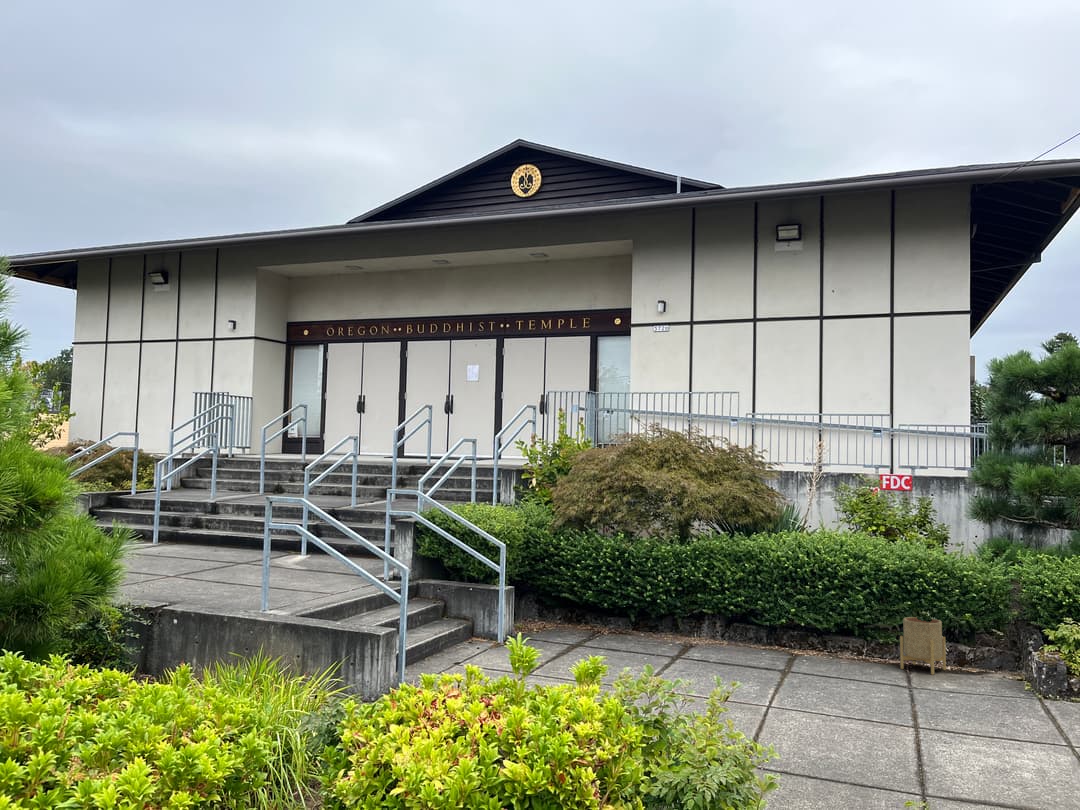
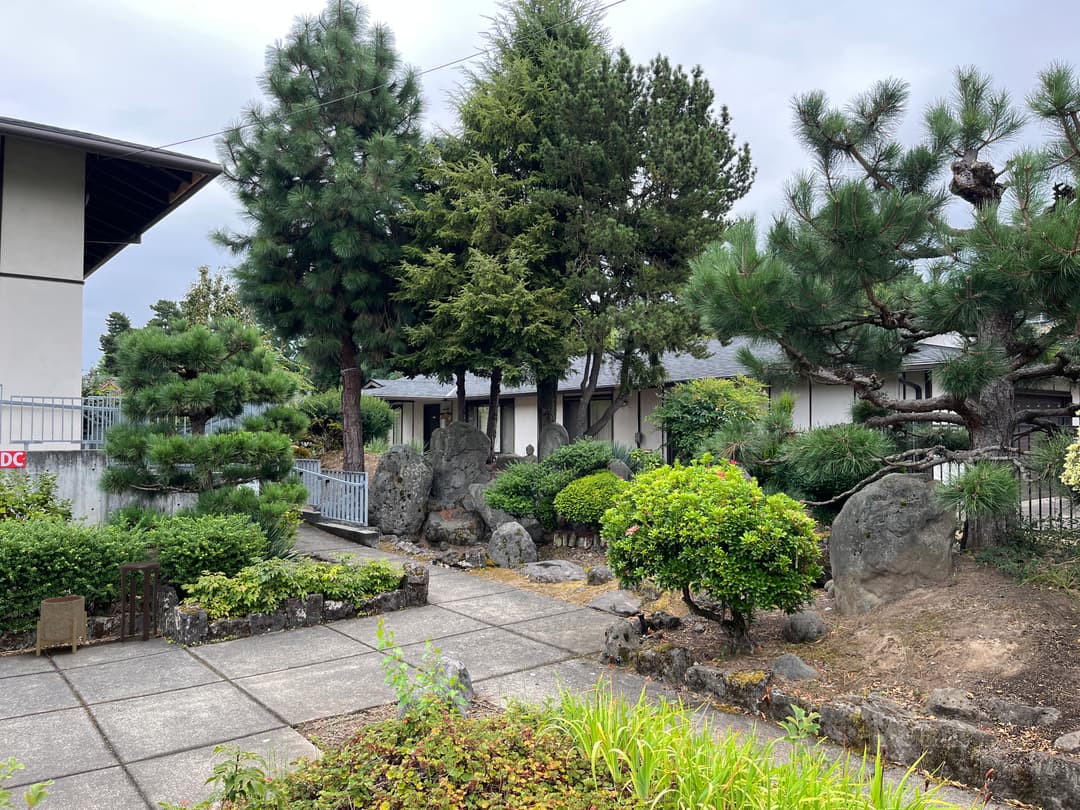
stool: none [975,596,1018,681] -> present [120,561,160,641]

